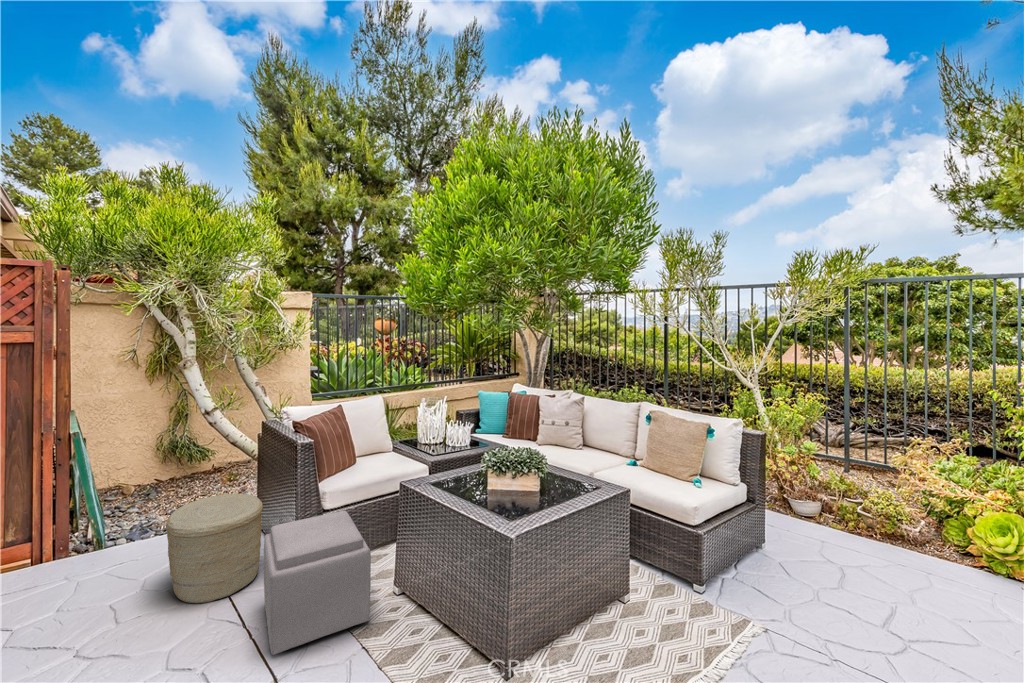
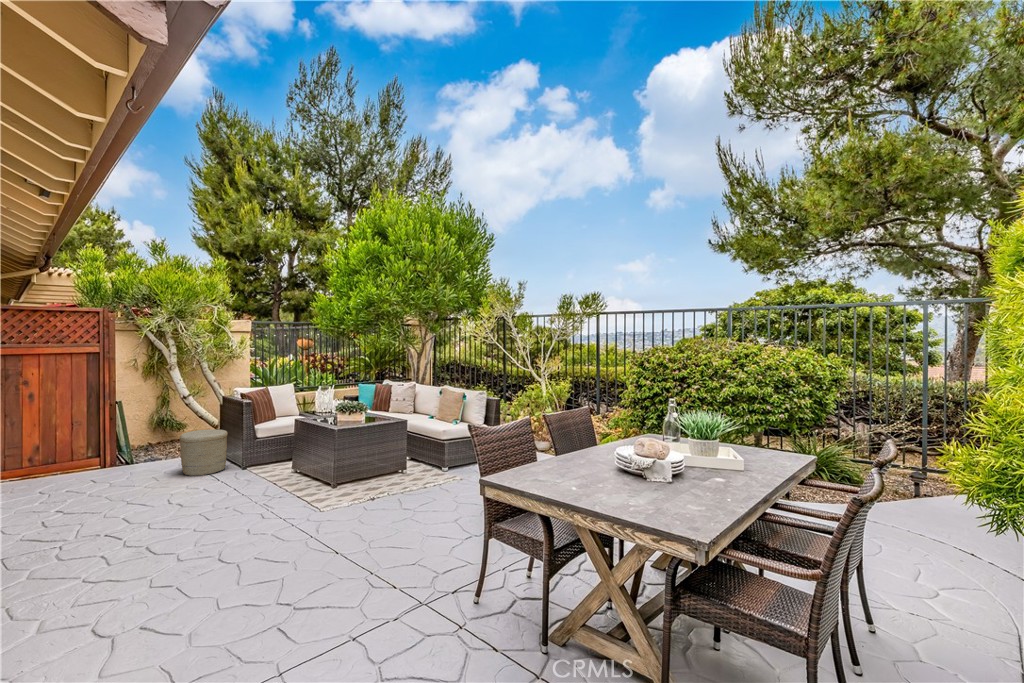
ottoman: present [264,511,371,655] -> none [230,431,282,484]

